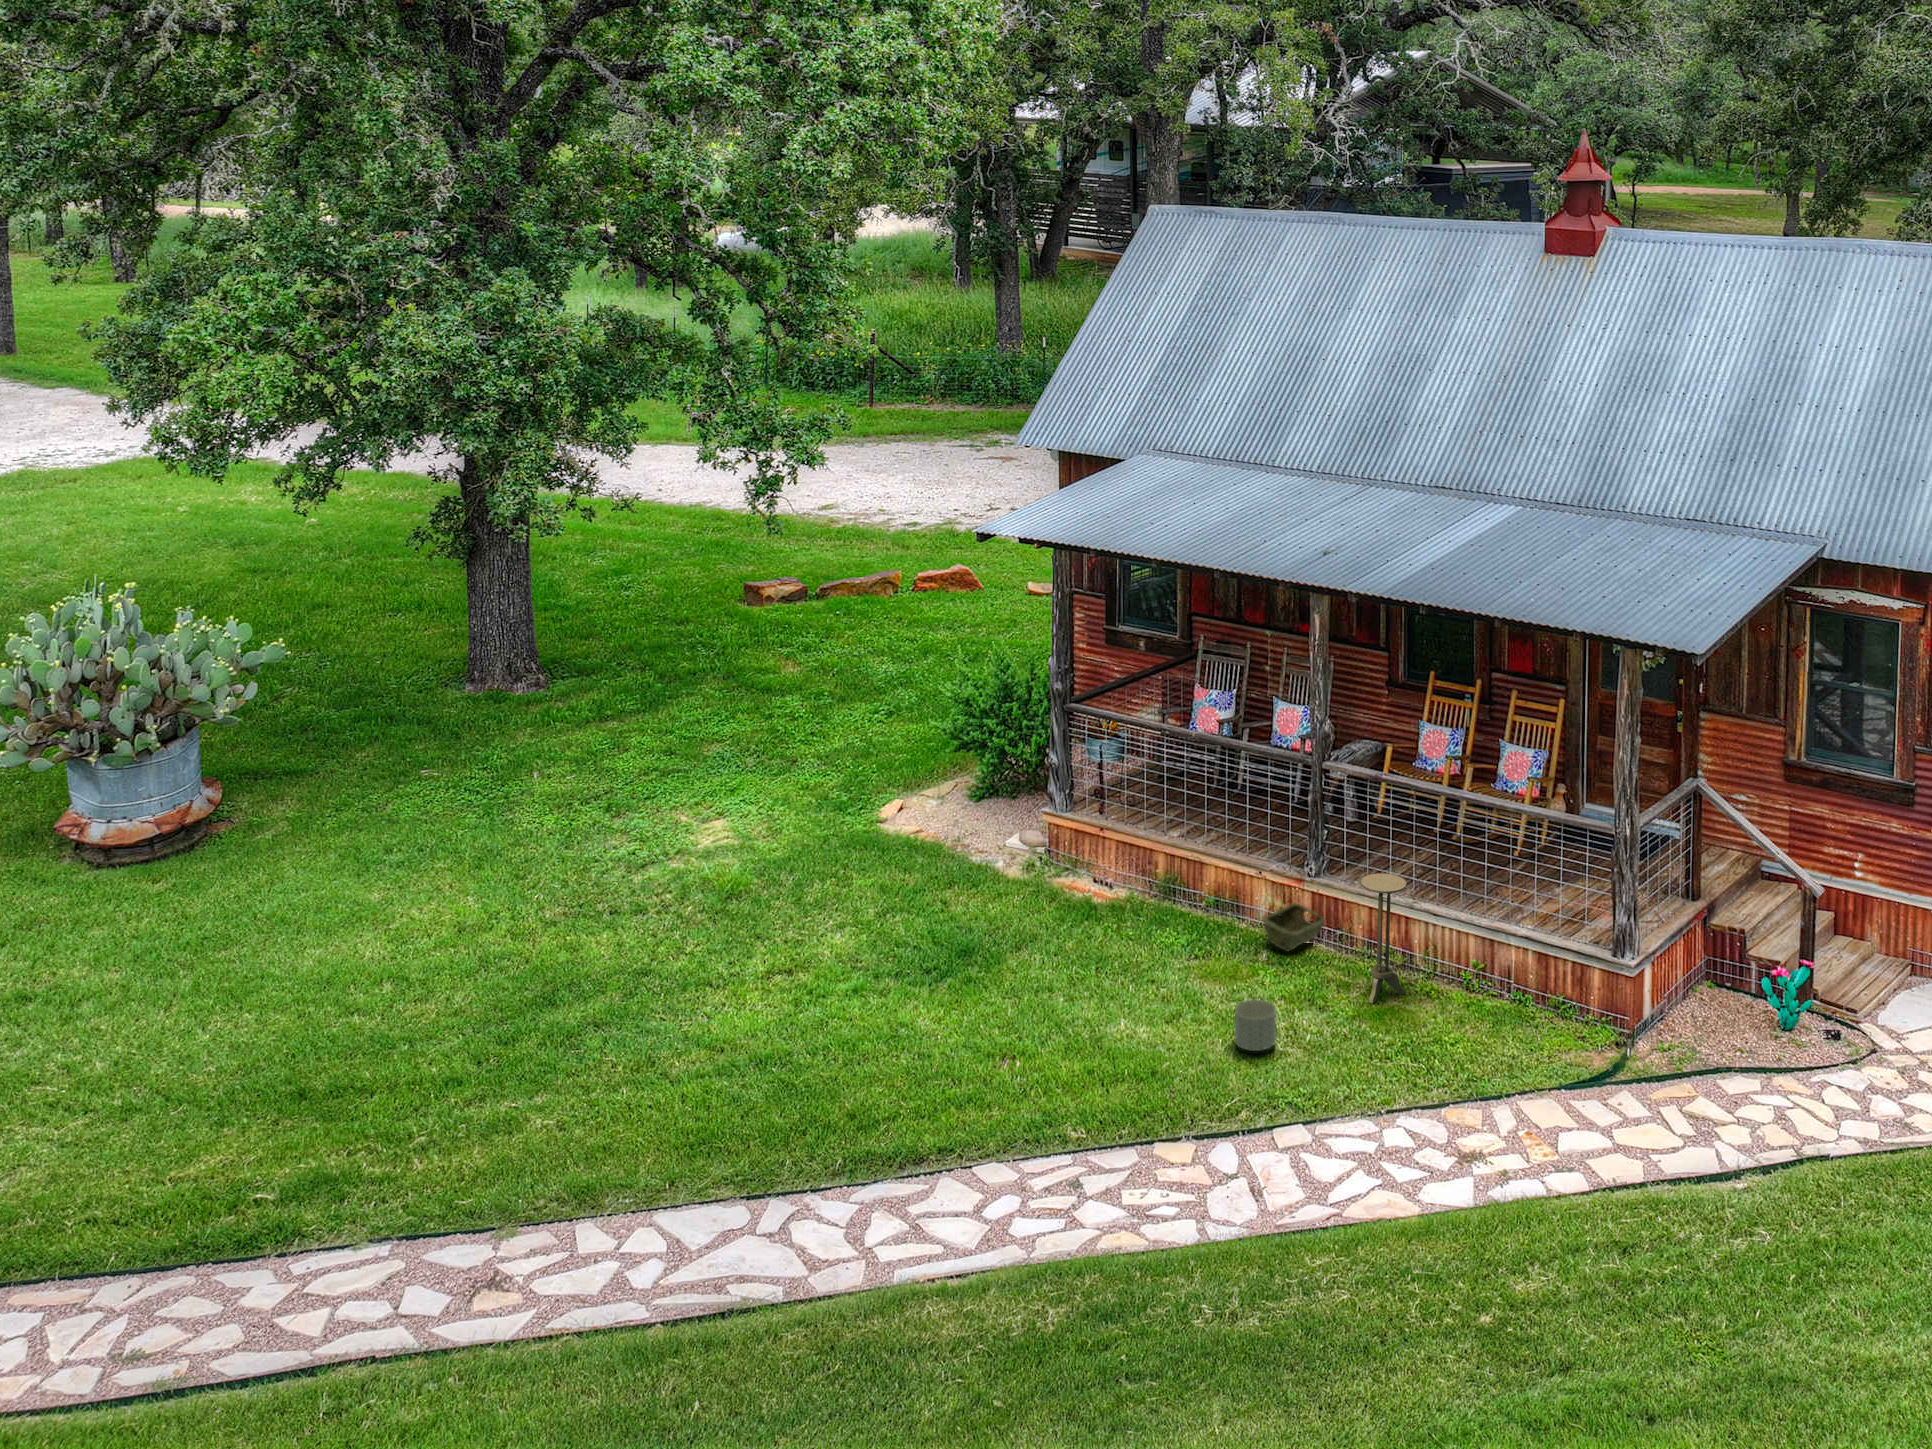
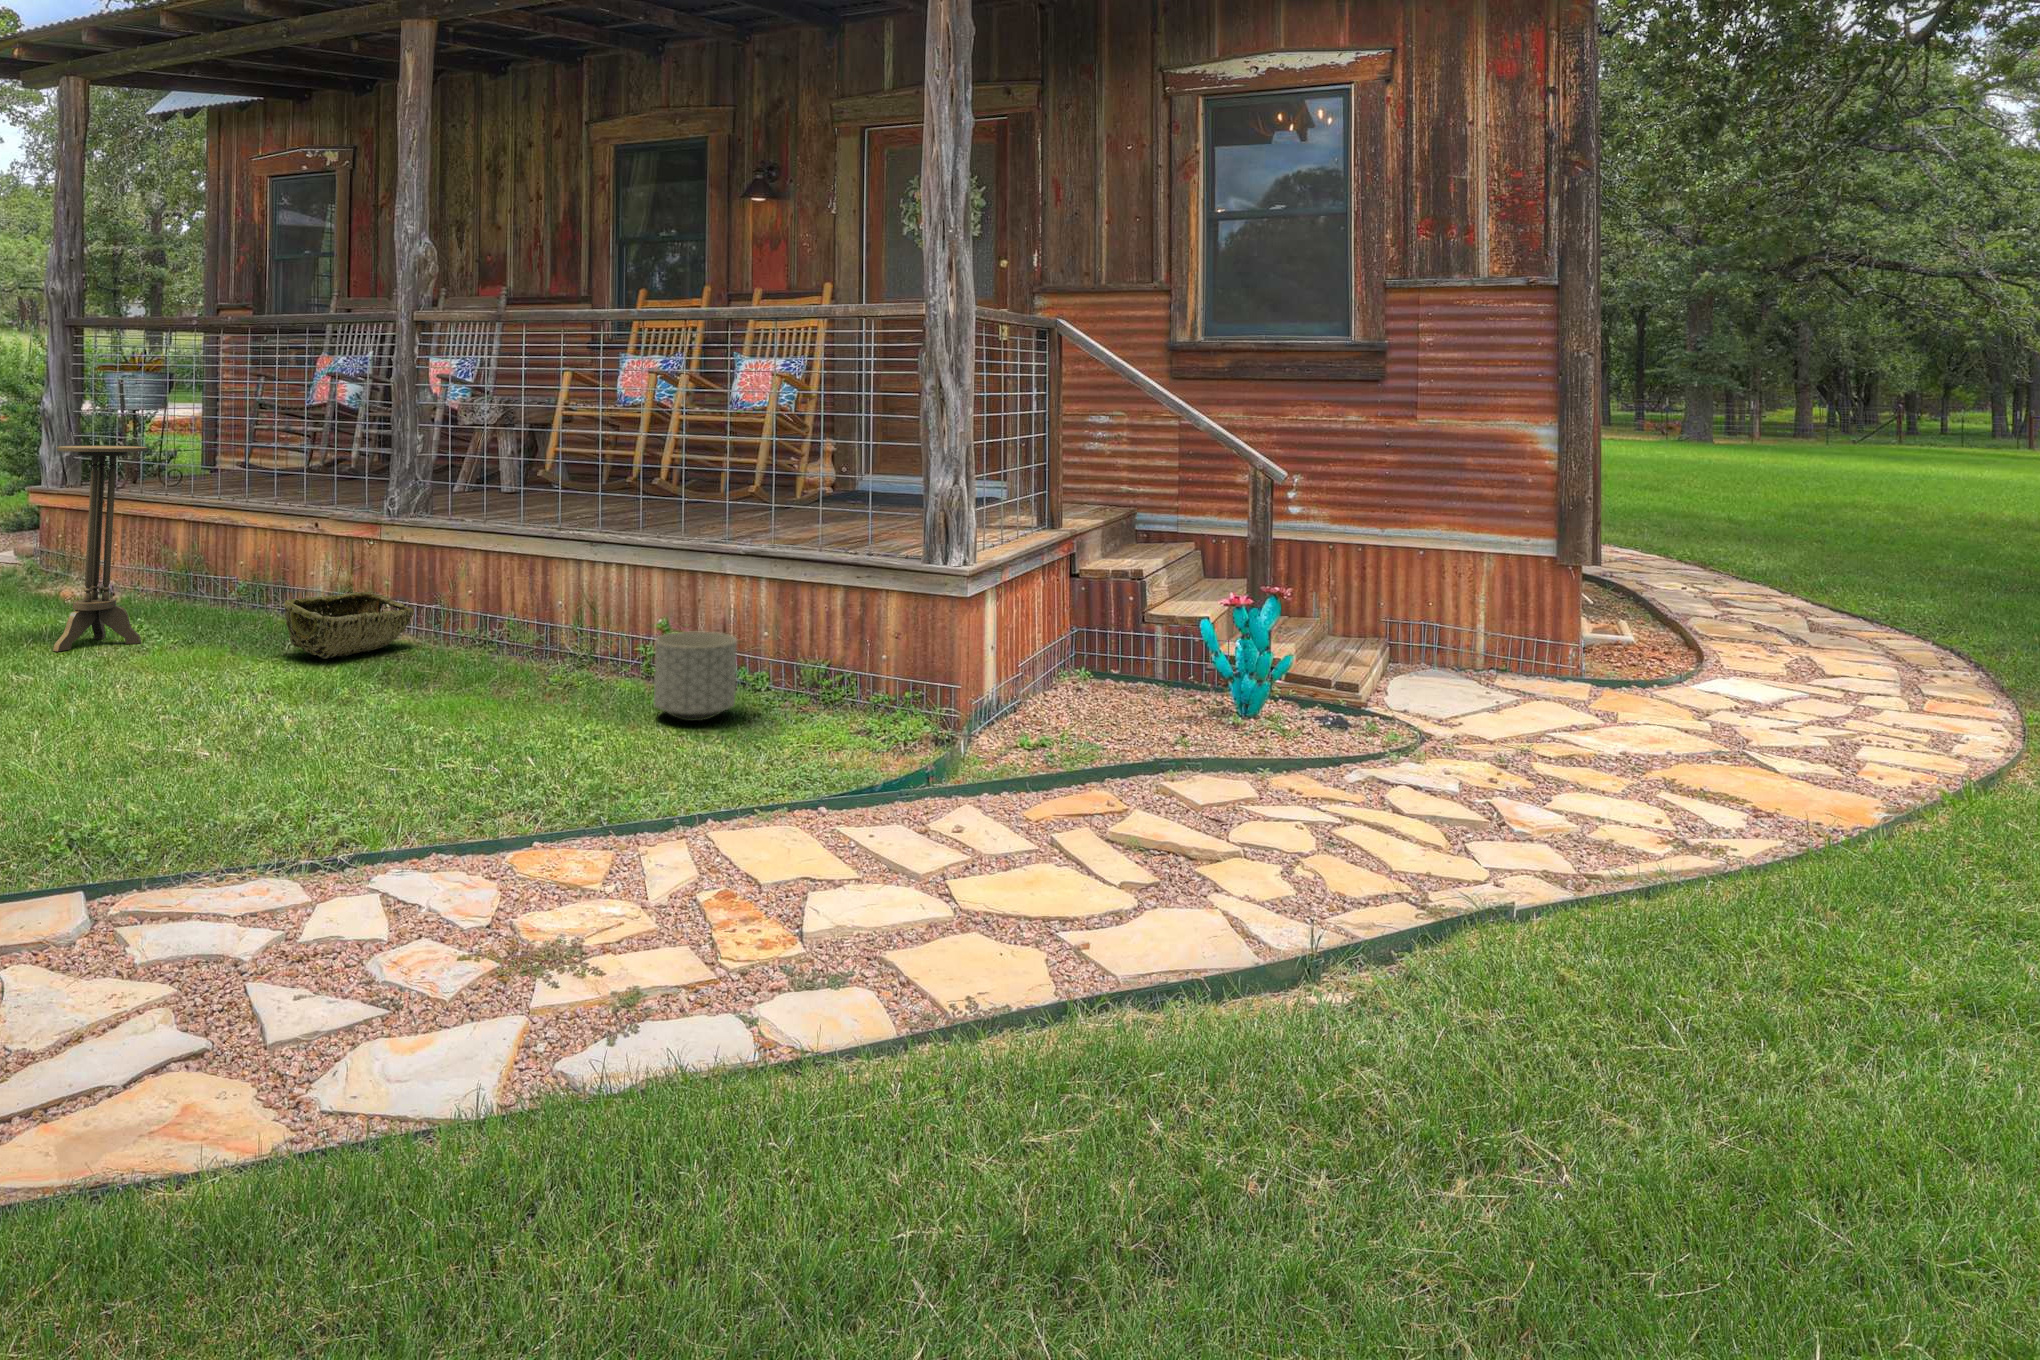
side table: present [1361,873,1406,1004] -> present [53,446,148,652]
planter: present [1234,999,1276,1051] -> present [654,632,737,721]

